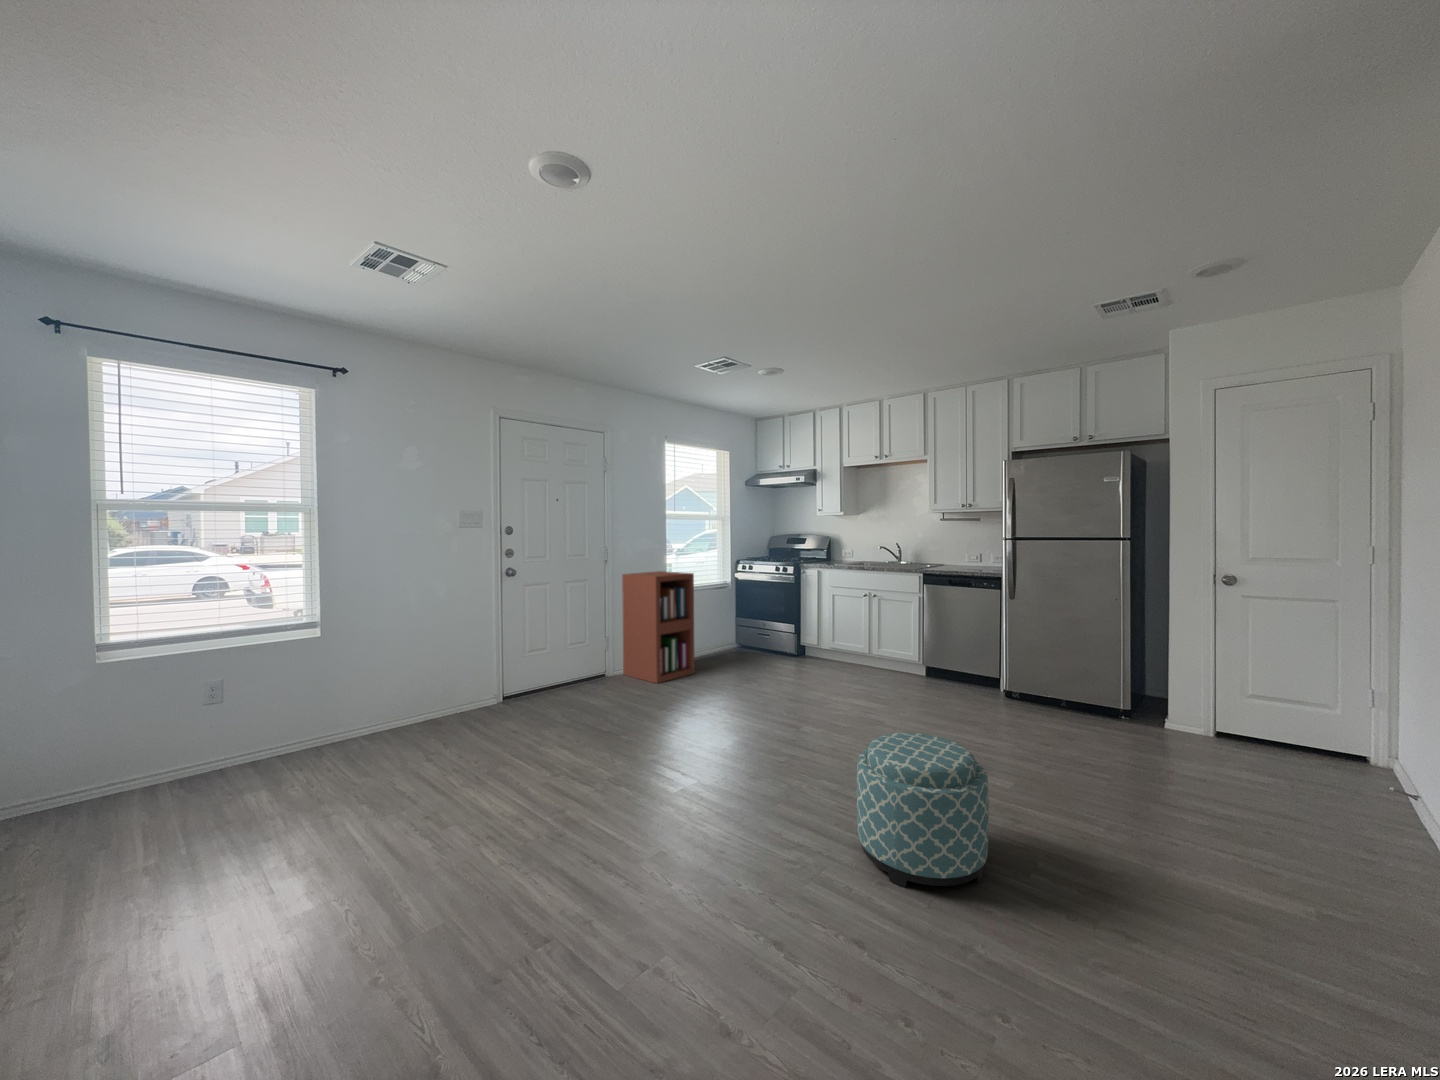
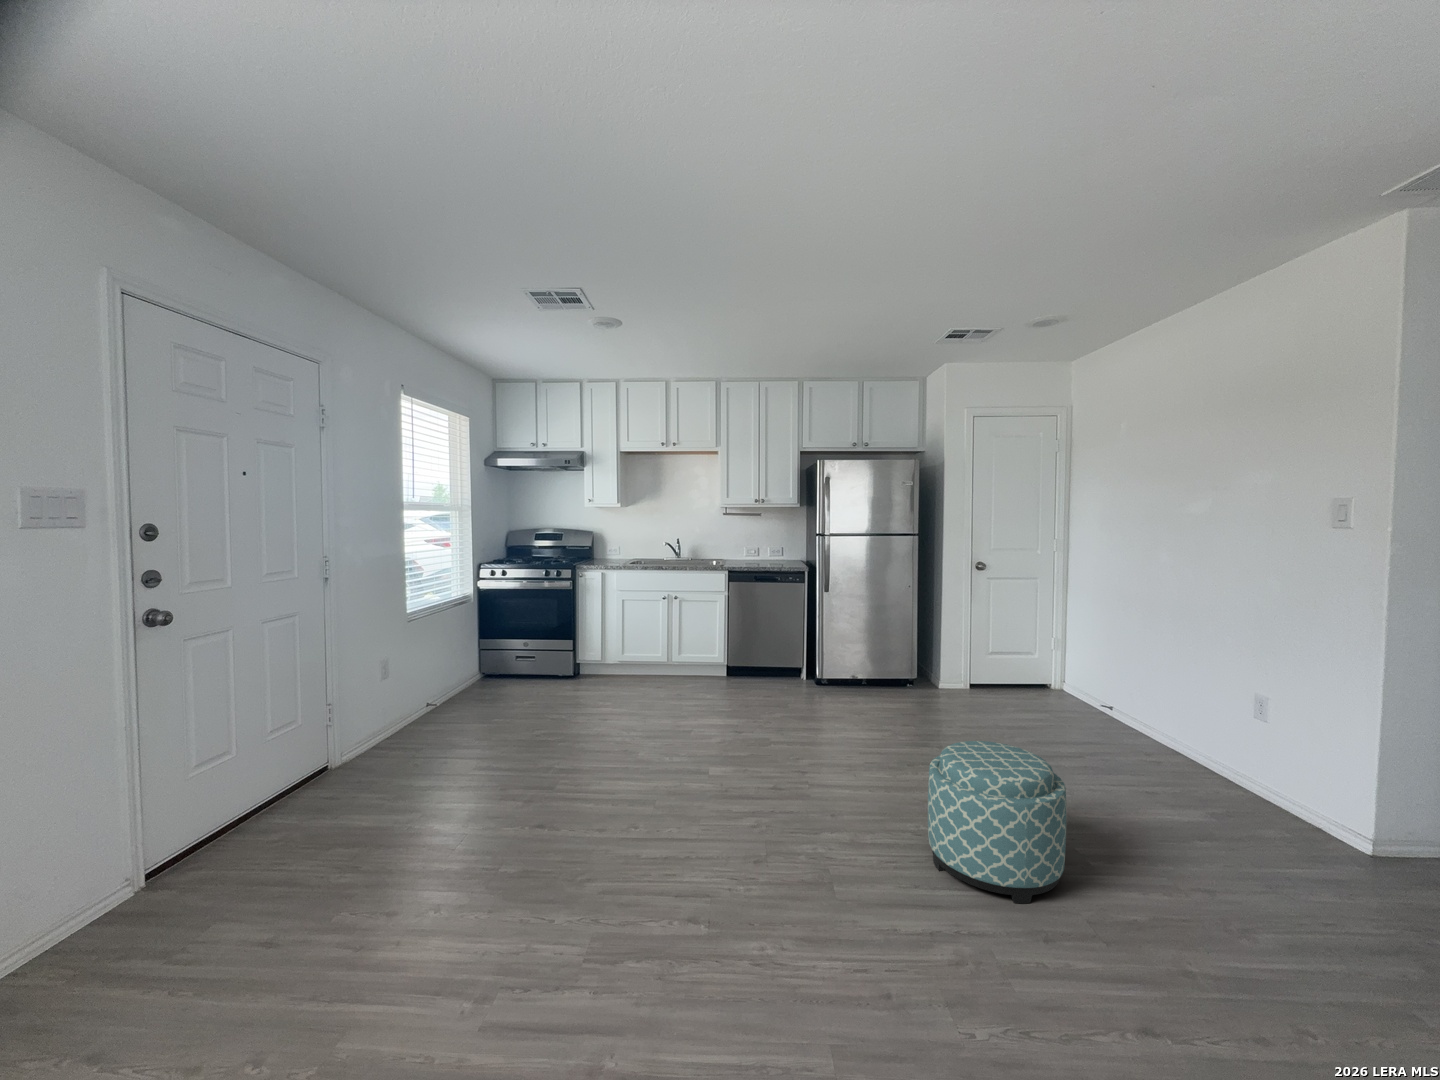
bookshelf: present [622,571,695,683] -> none [356,587,474,756]

